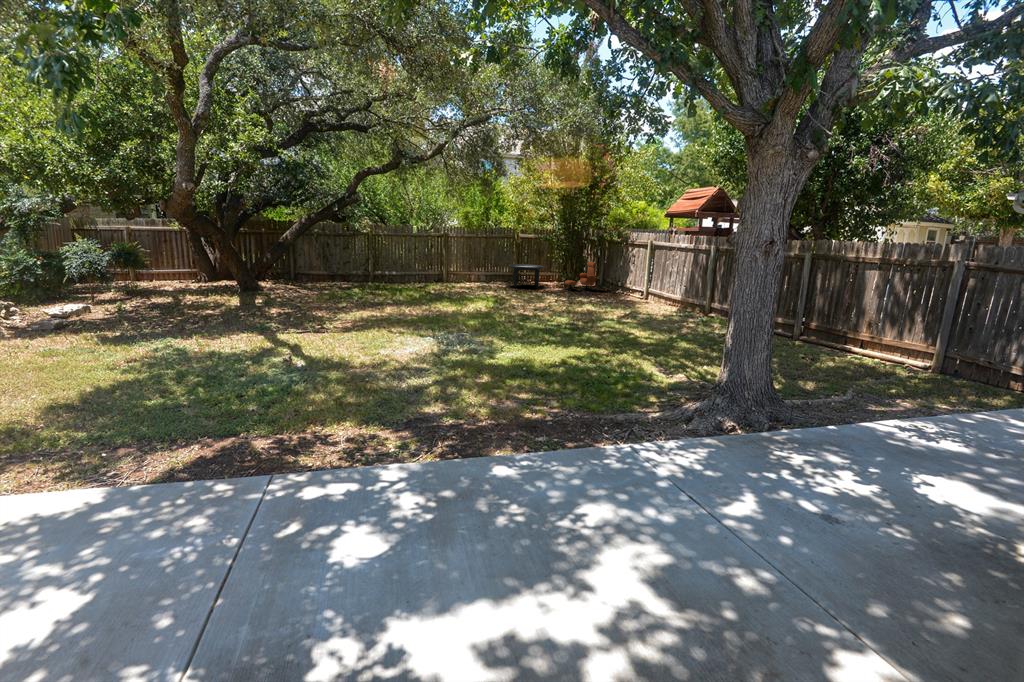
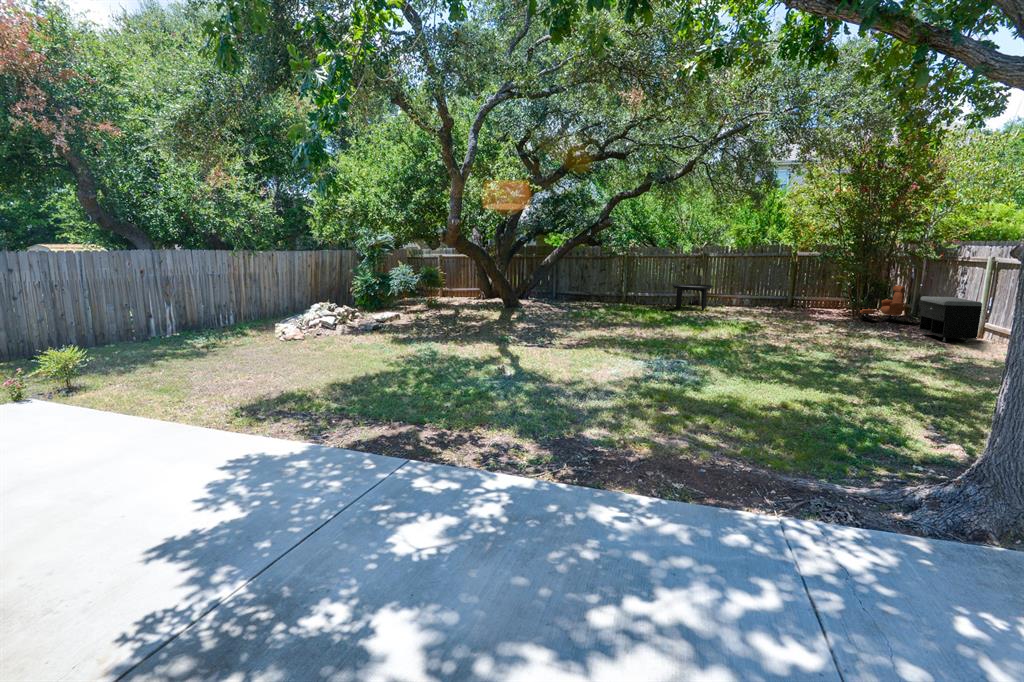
round table: present [509,264,544,288] -> present [672,284,713,311]
storage bench: none [610,270,650,304] -> present [918,296,982,342]

